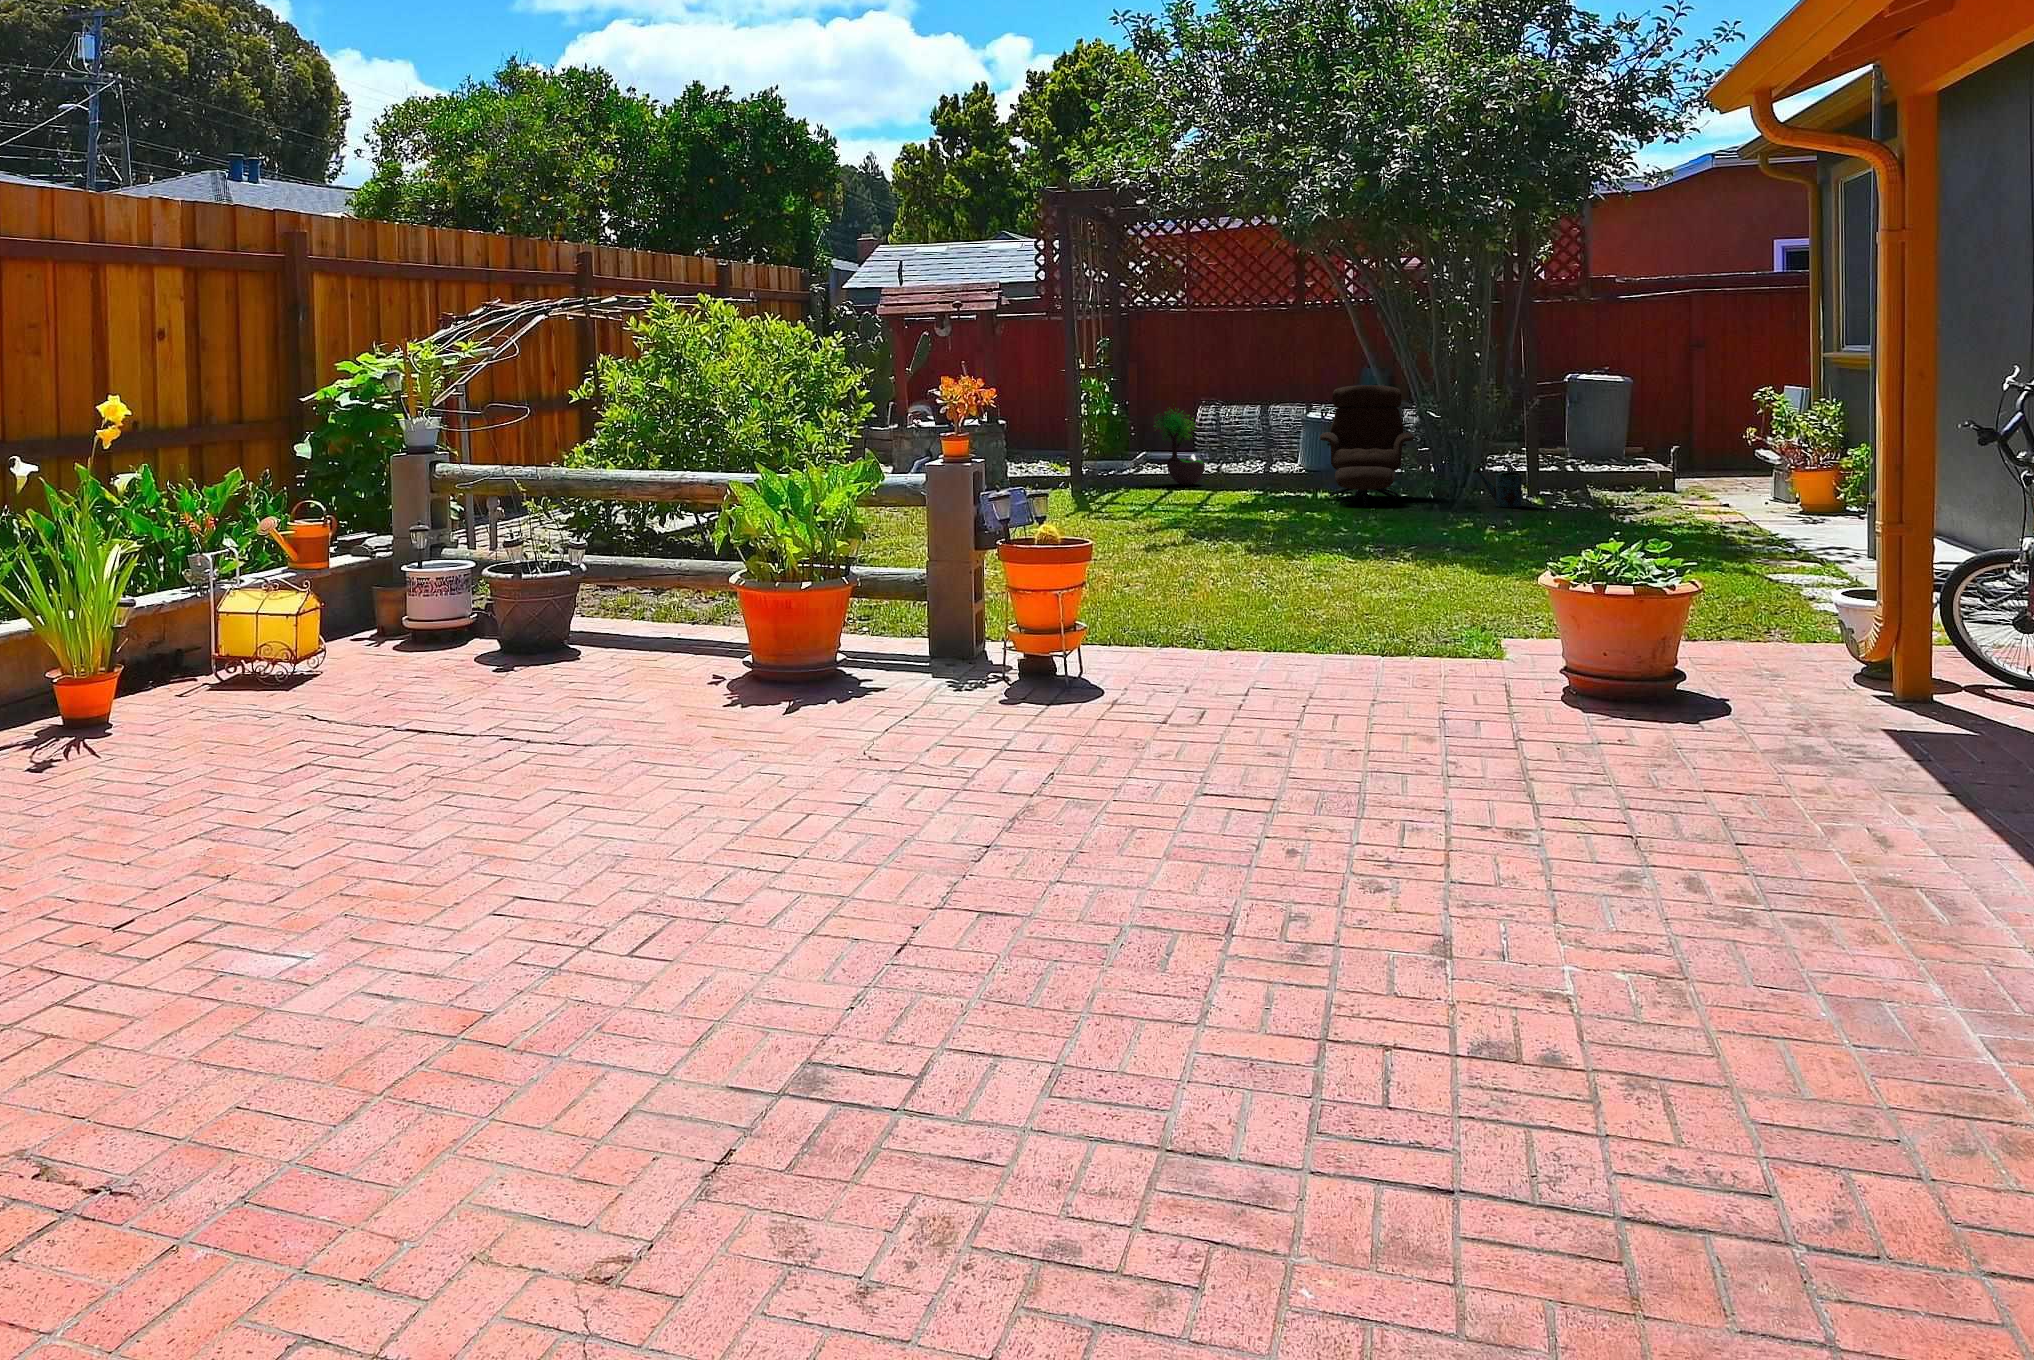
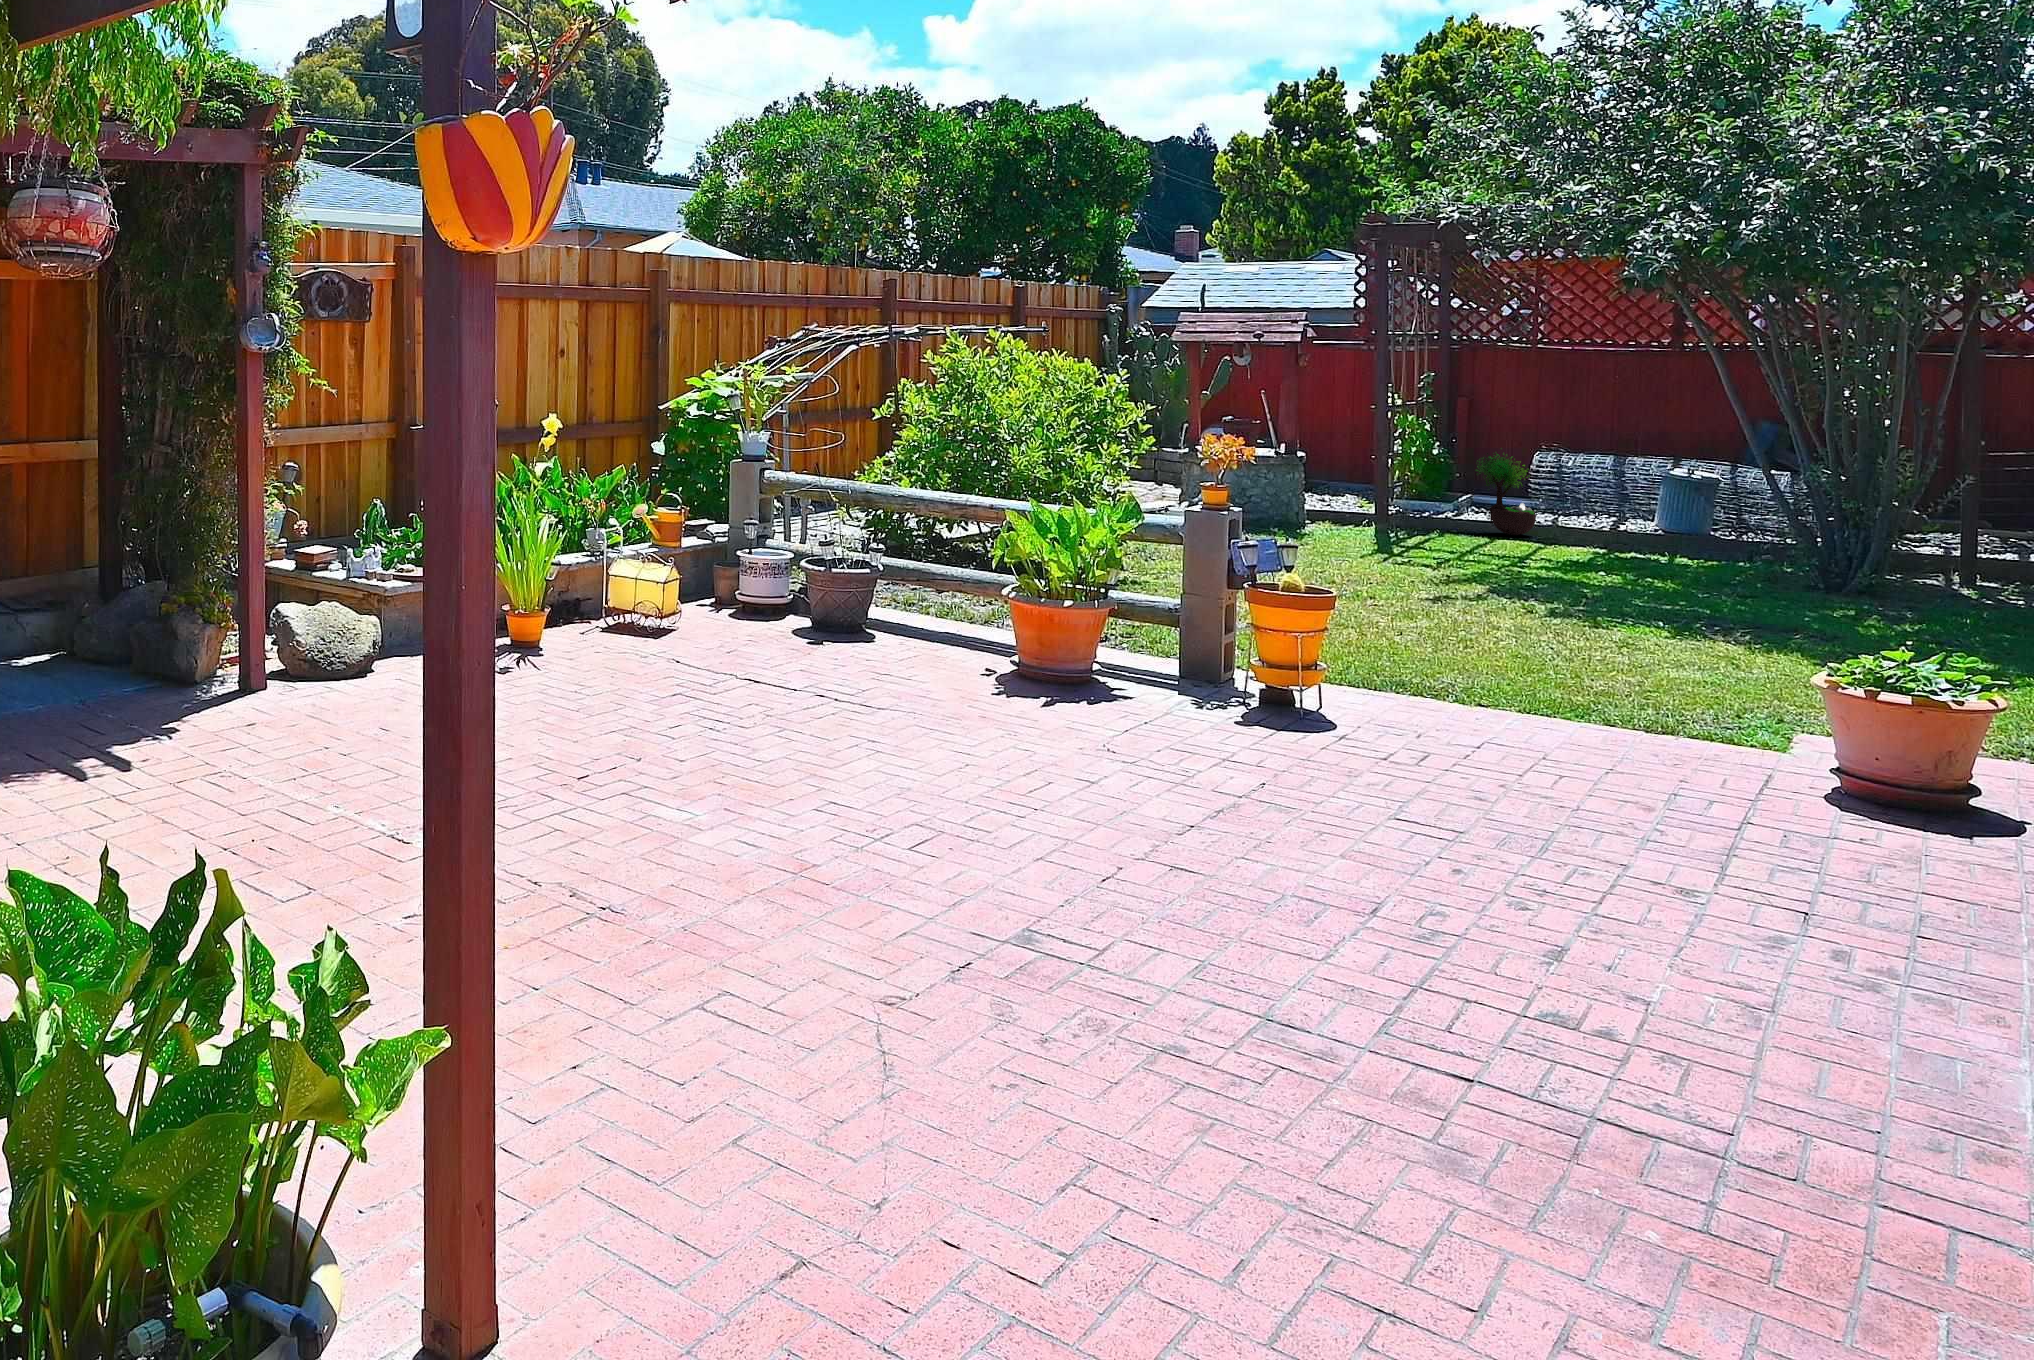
lounge chair: present [1320,385,1414,506] -> none [1679,445,1806,580]
watering can: present [1473,467,1531,507] -> none [1881,549,1962,599]

